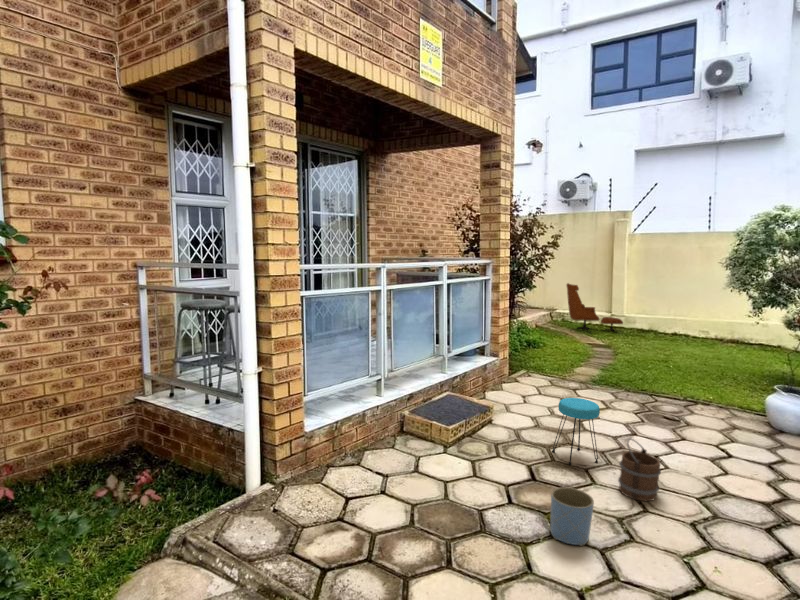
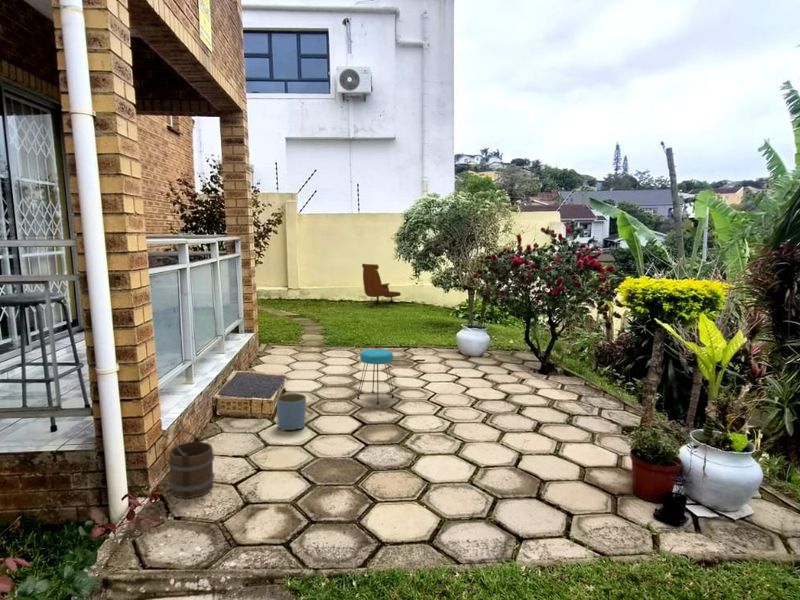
lounge chair: present [567,283,623,333] -> present [362,264,401,307]
bucket: present [618,439,661,501] -> present [168,430,214,499]
planter: present [550,487,594,546] -> present [277,393,306,431]

